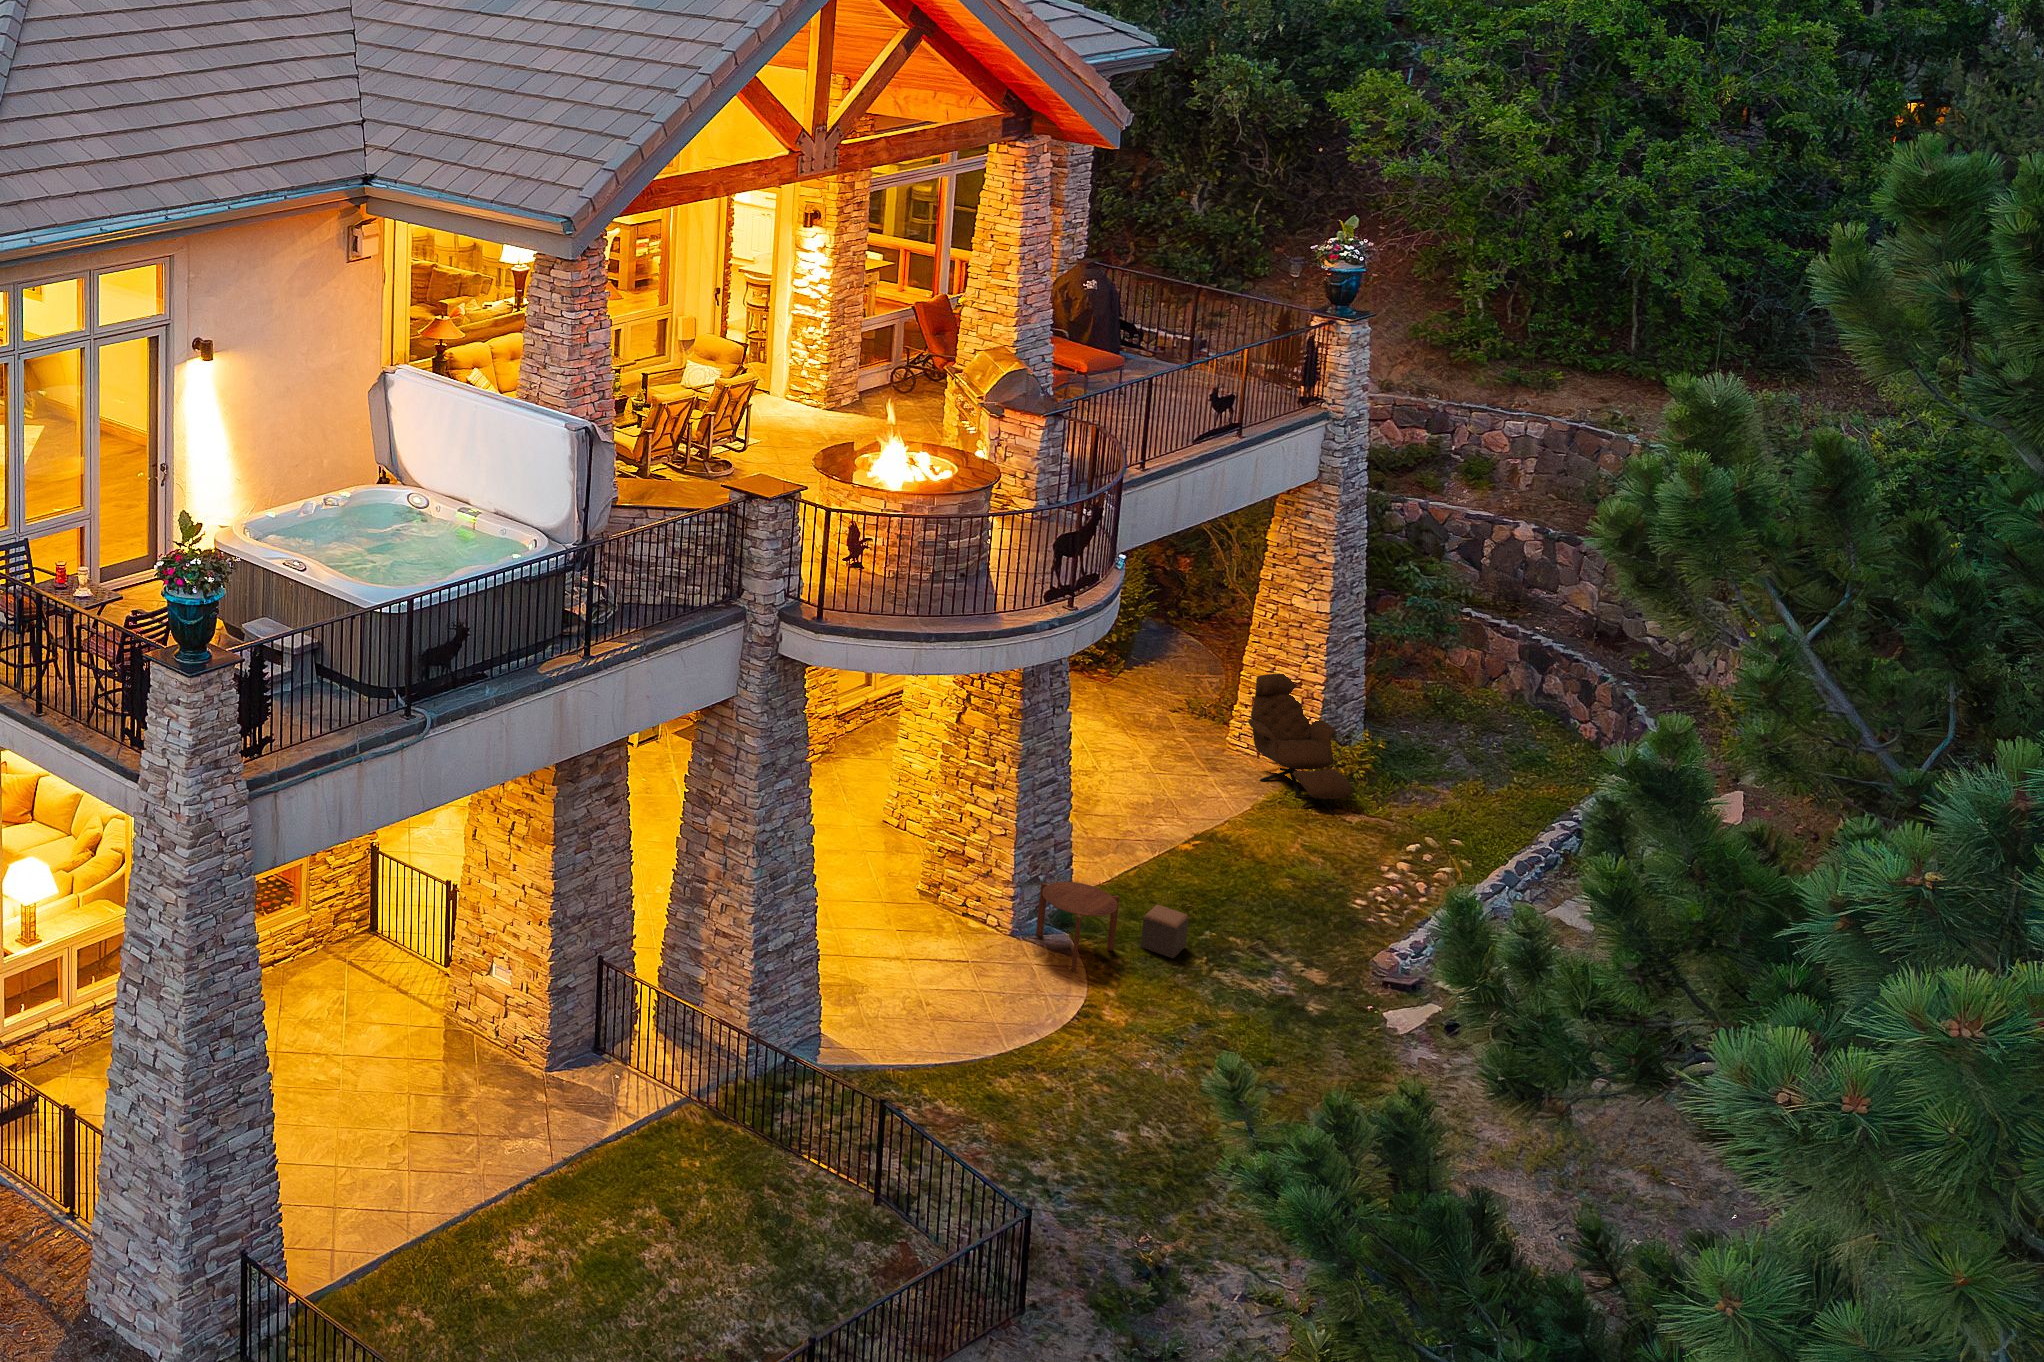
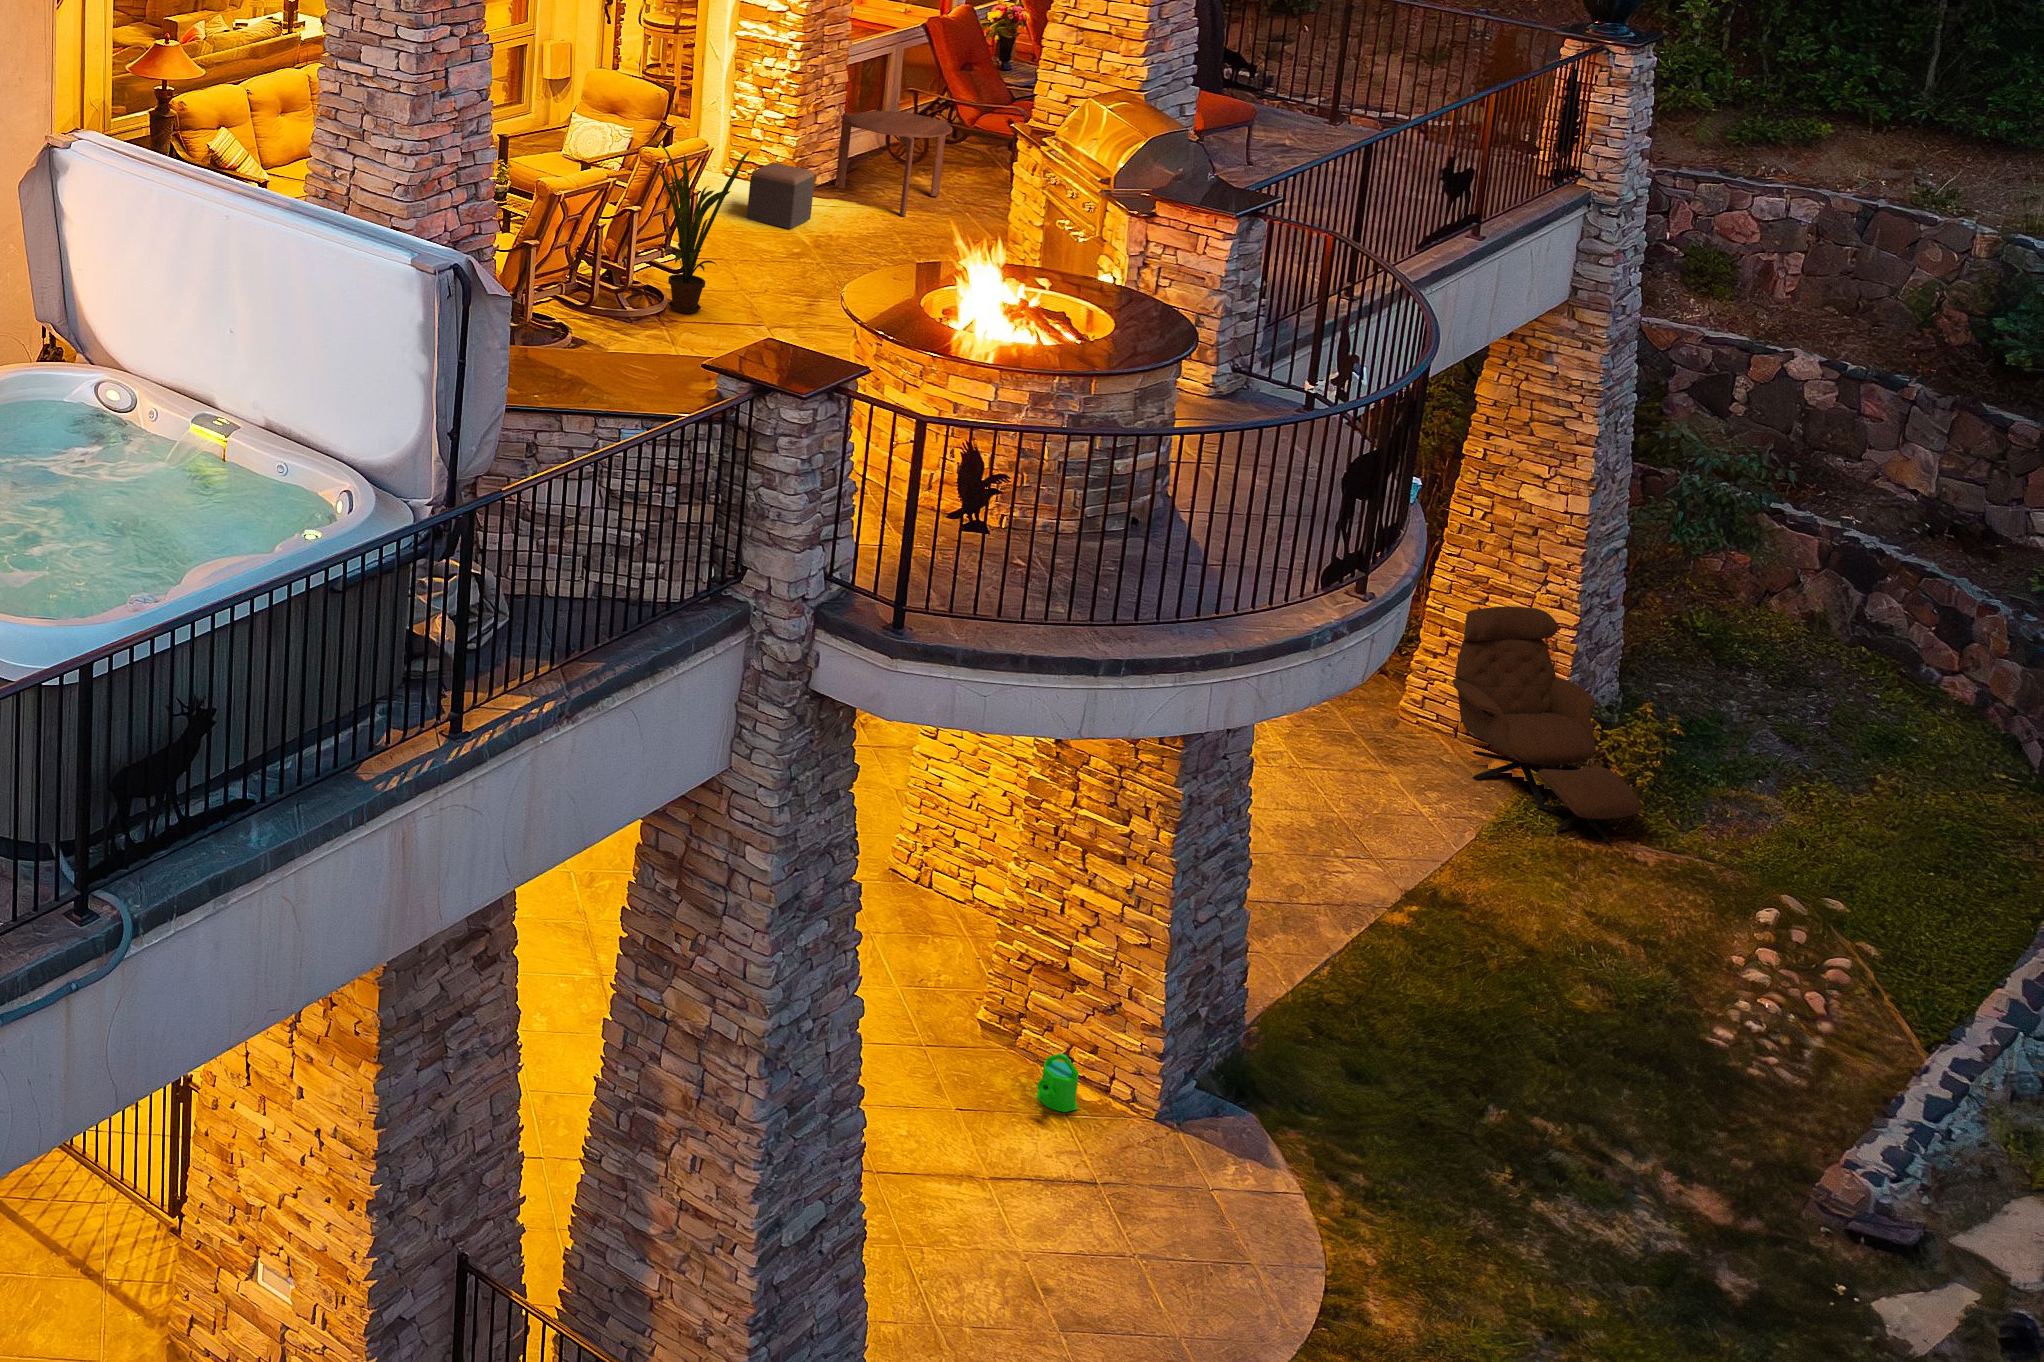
house plant: none [720,372,781,476] -> present [648,137,751,313]
side table: present [1036,882,1119,972] -> present [835,111,952,216]
watering can: none [943,901,968,935] -> present [1037,1053,1079,1112]
footstool: present [1141,905,1188,958] -> present [747,162,815,229]

